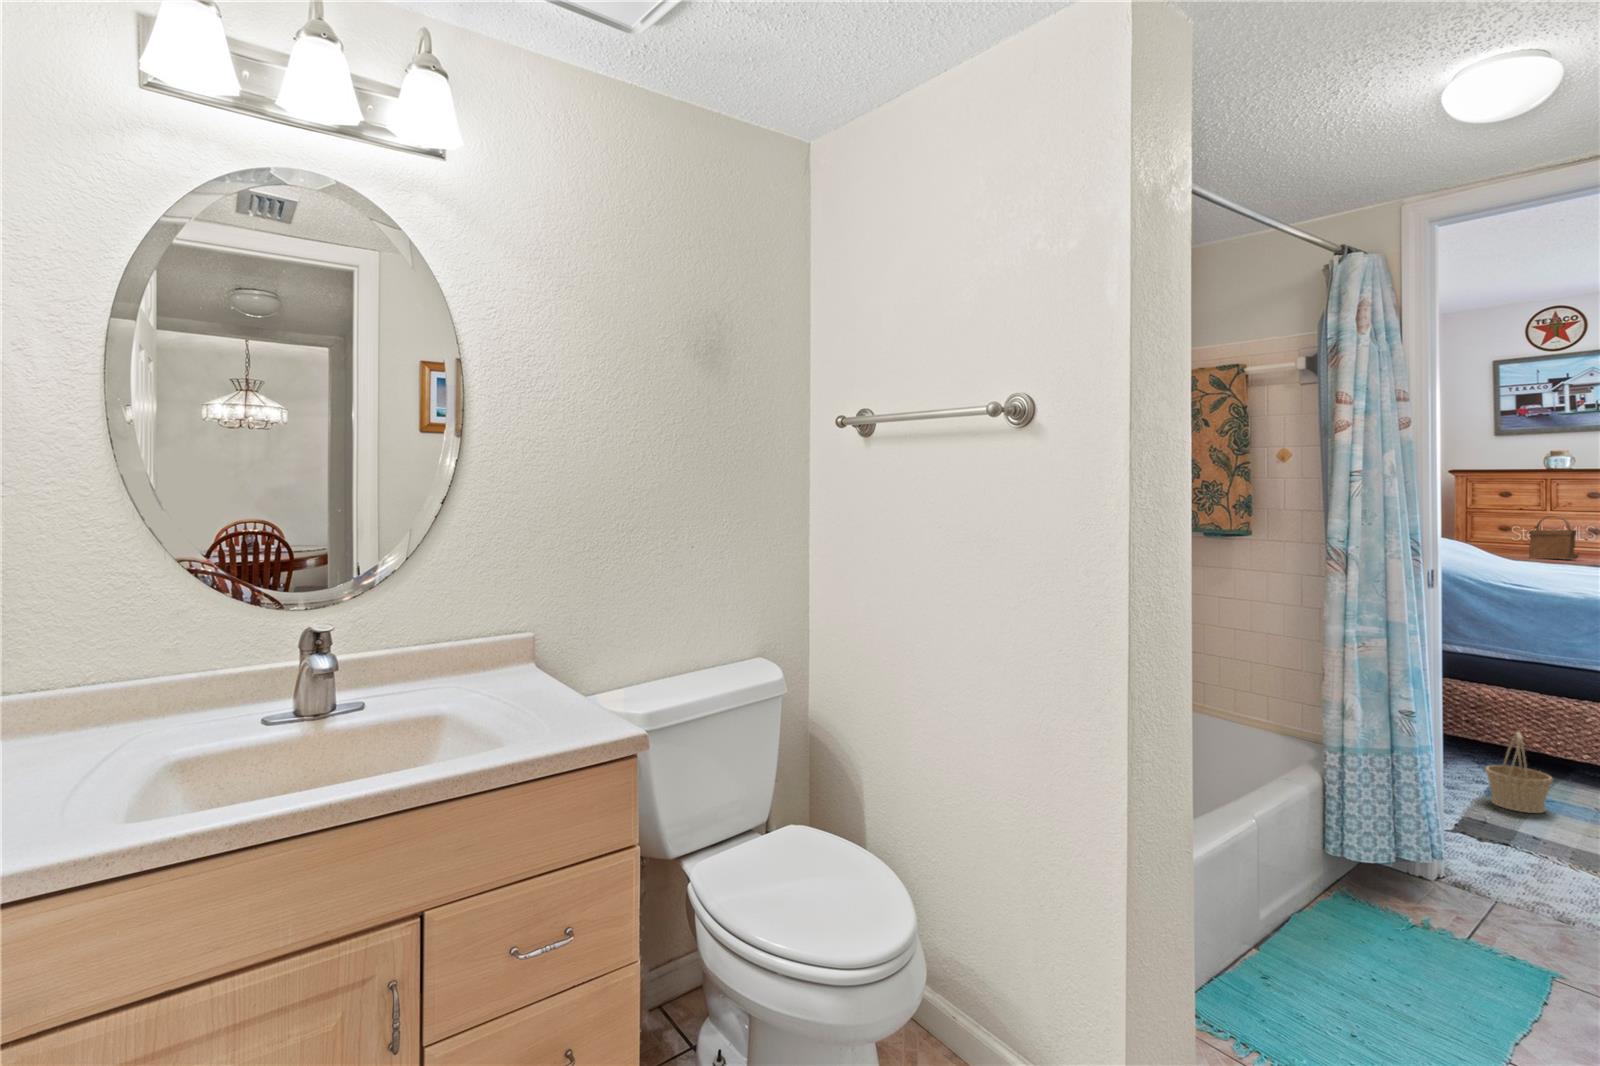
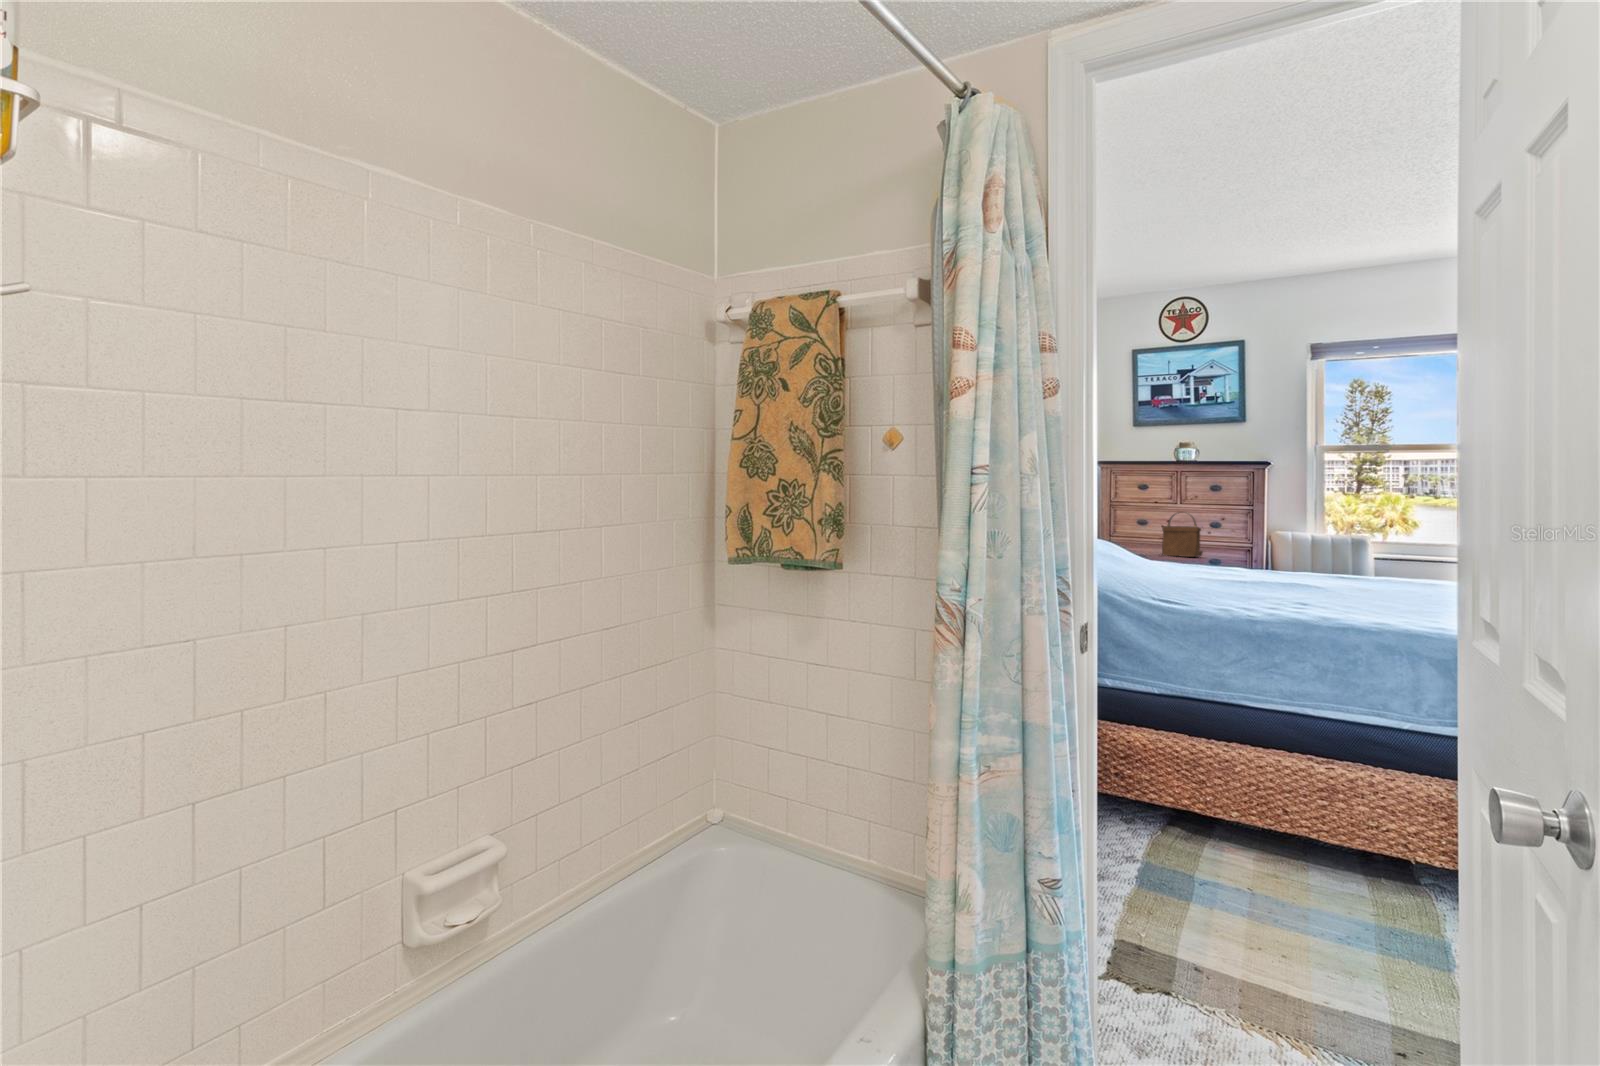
basket: present [1485,732,1553,813] -> none [1138,804,1209,913]

